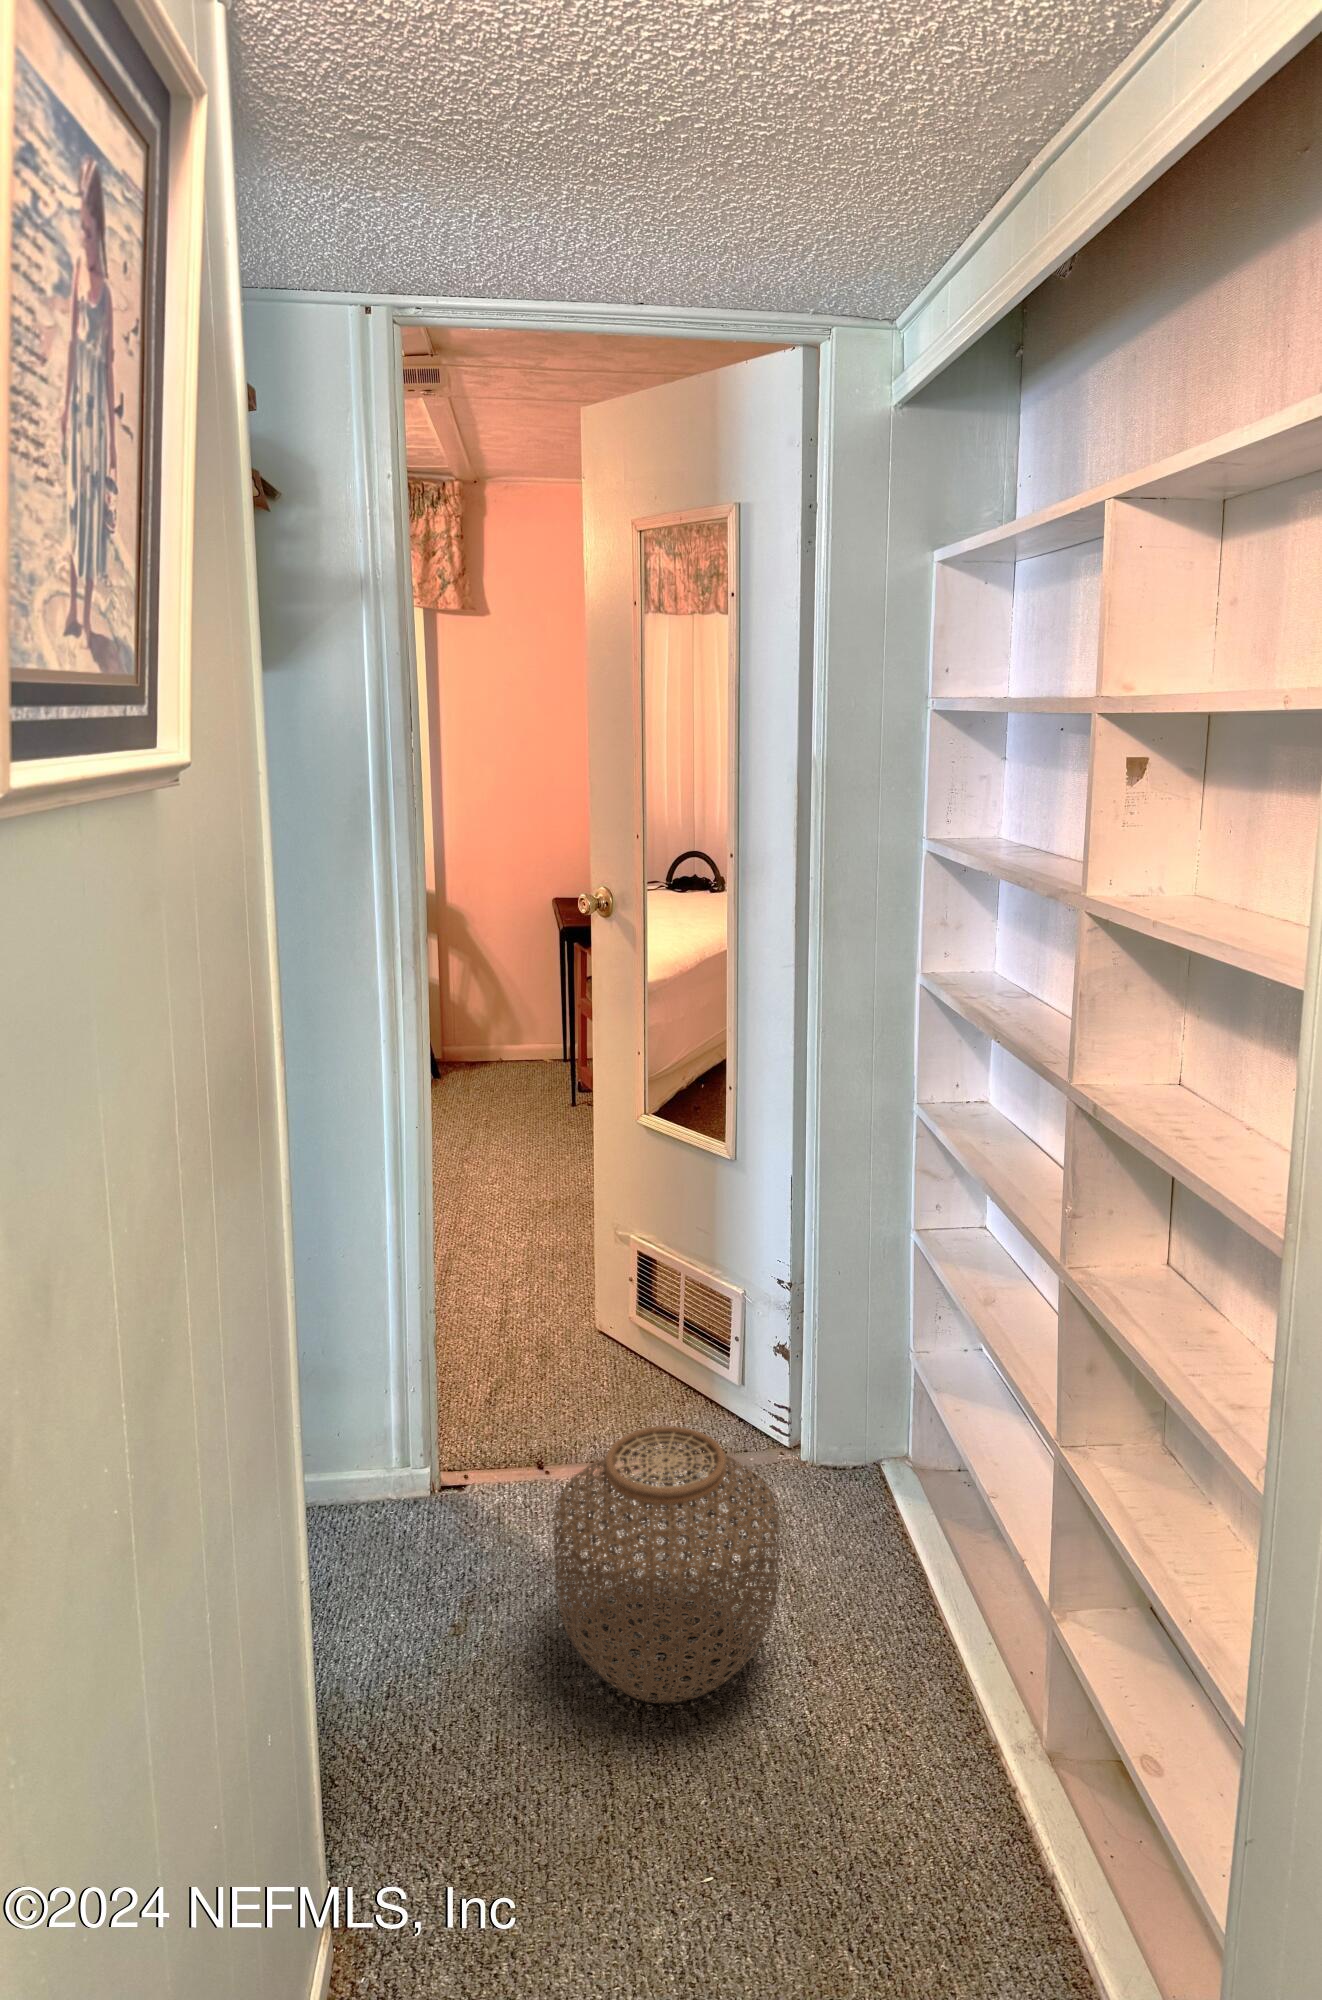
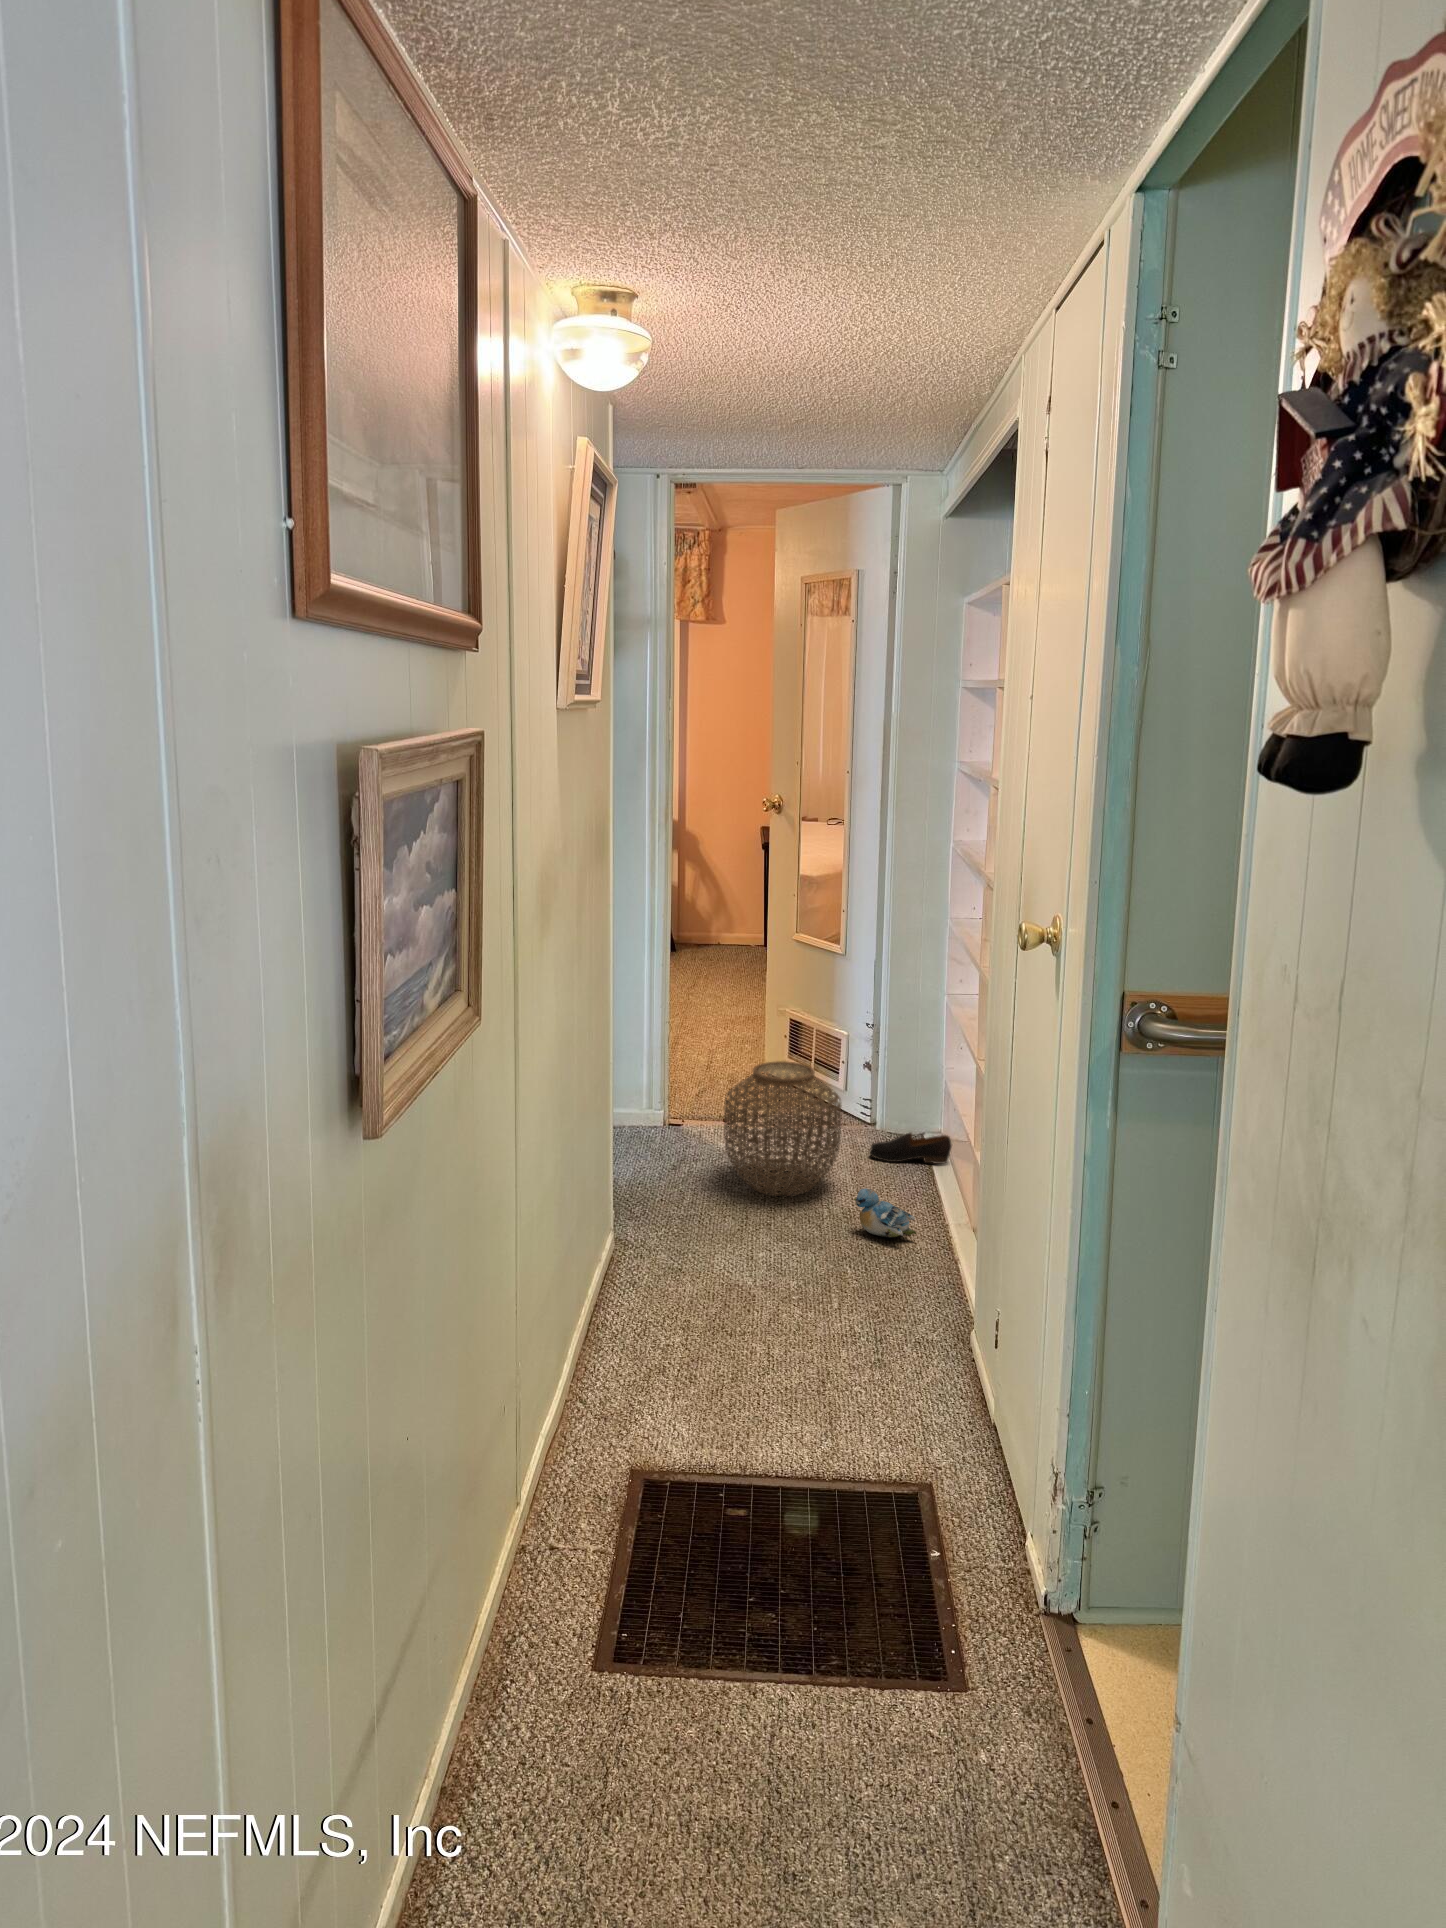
shoe: none [809,1496,953,1556] -> present [869,1133,952,1164]
plush toy: none [834,1731,966,1845] -> present [855,1189,916,1237]

